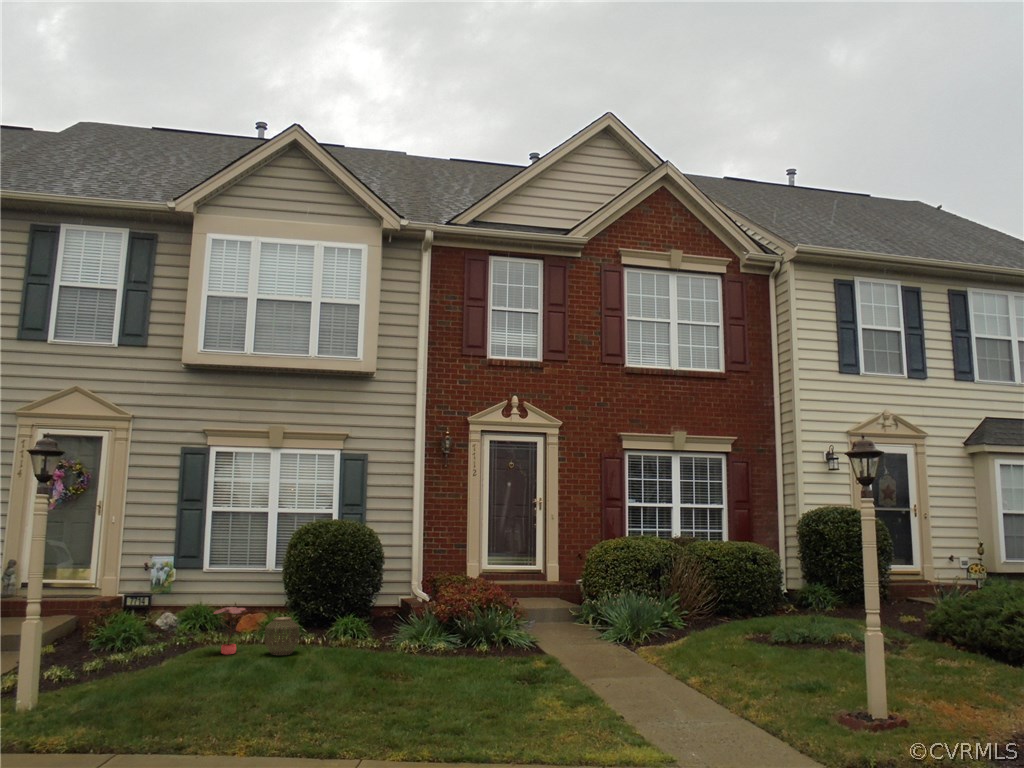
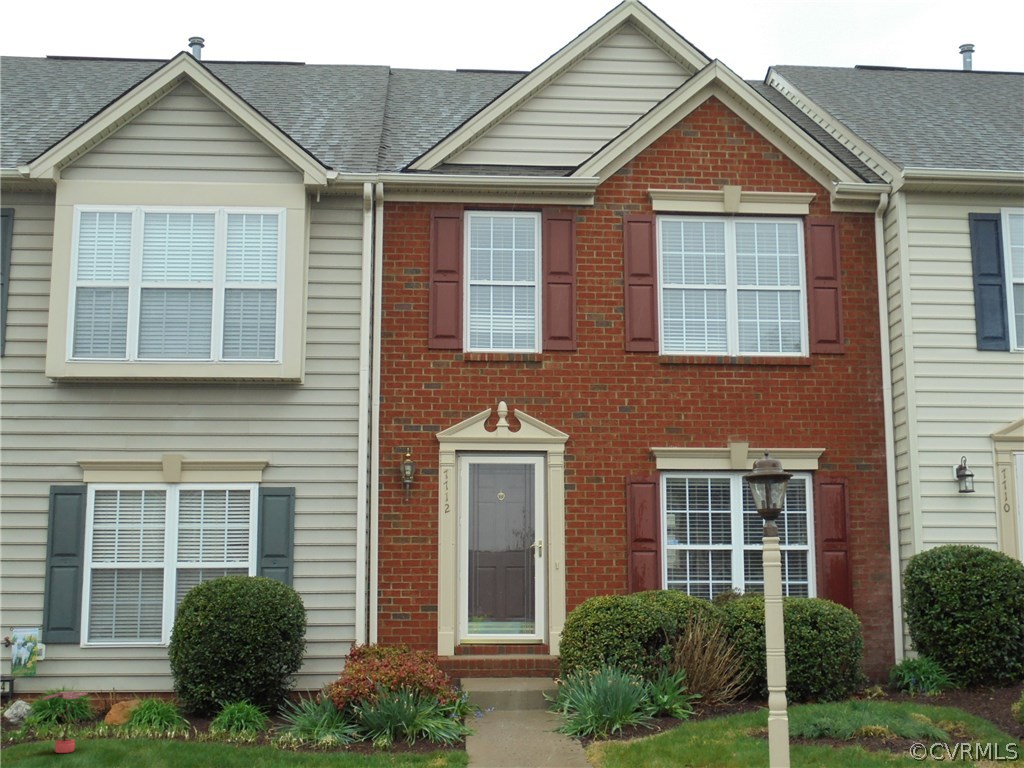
woven basket: present [265,617,299,655] -> none [107,704,154,754]

